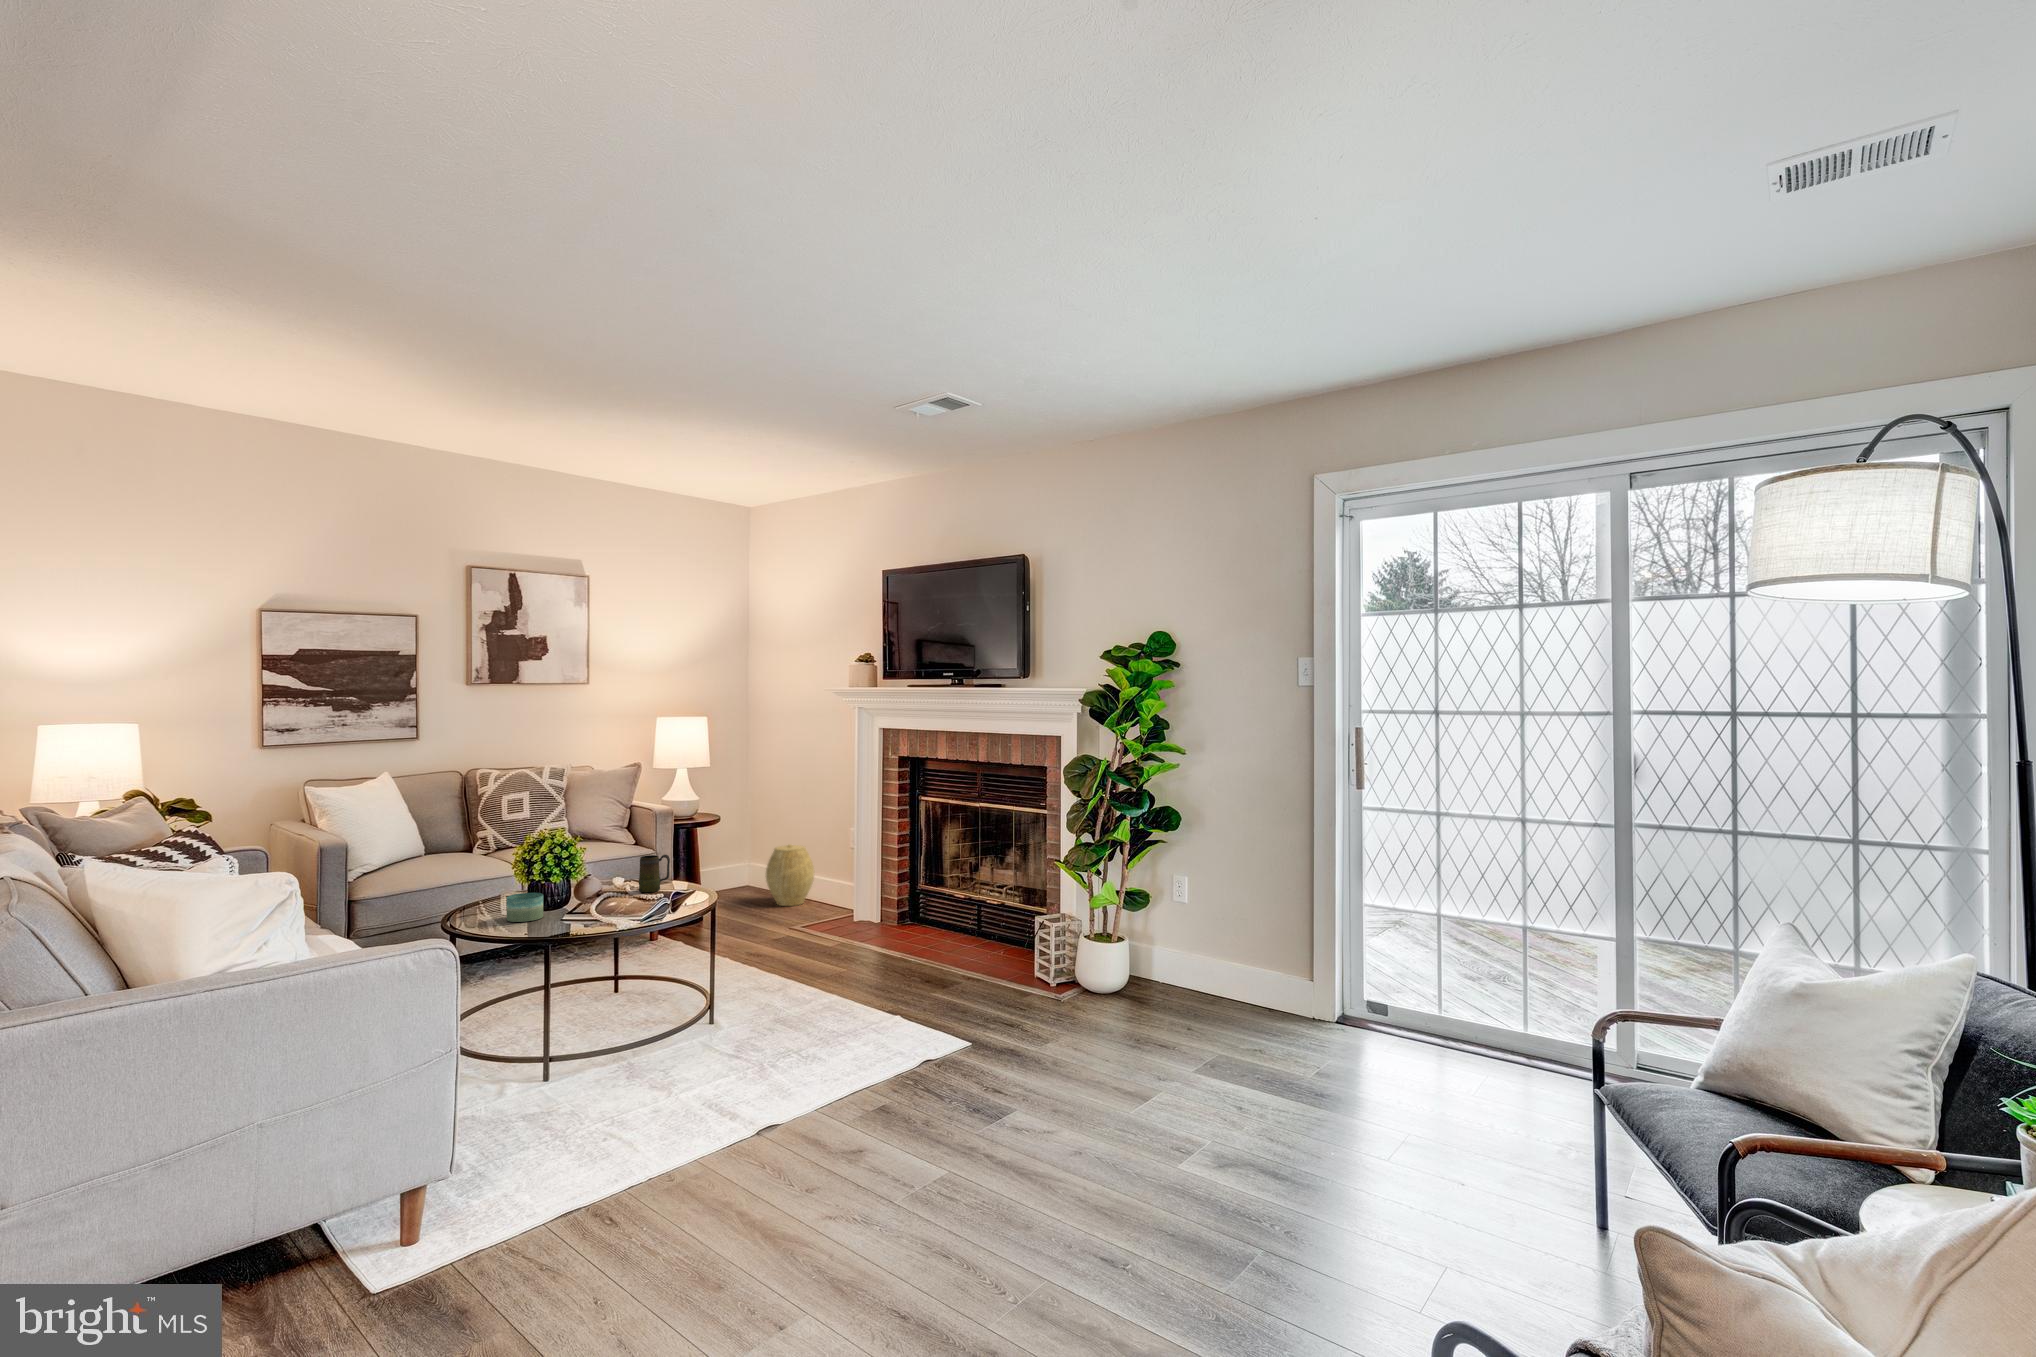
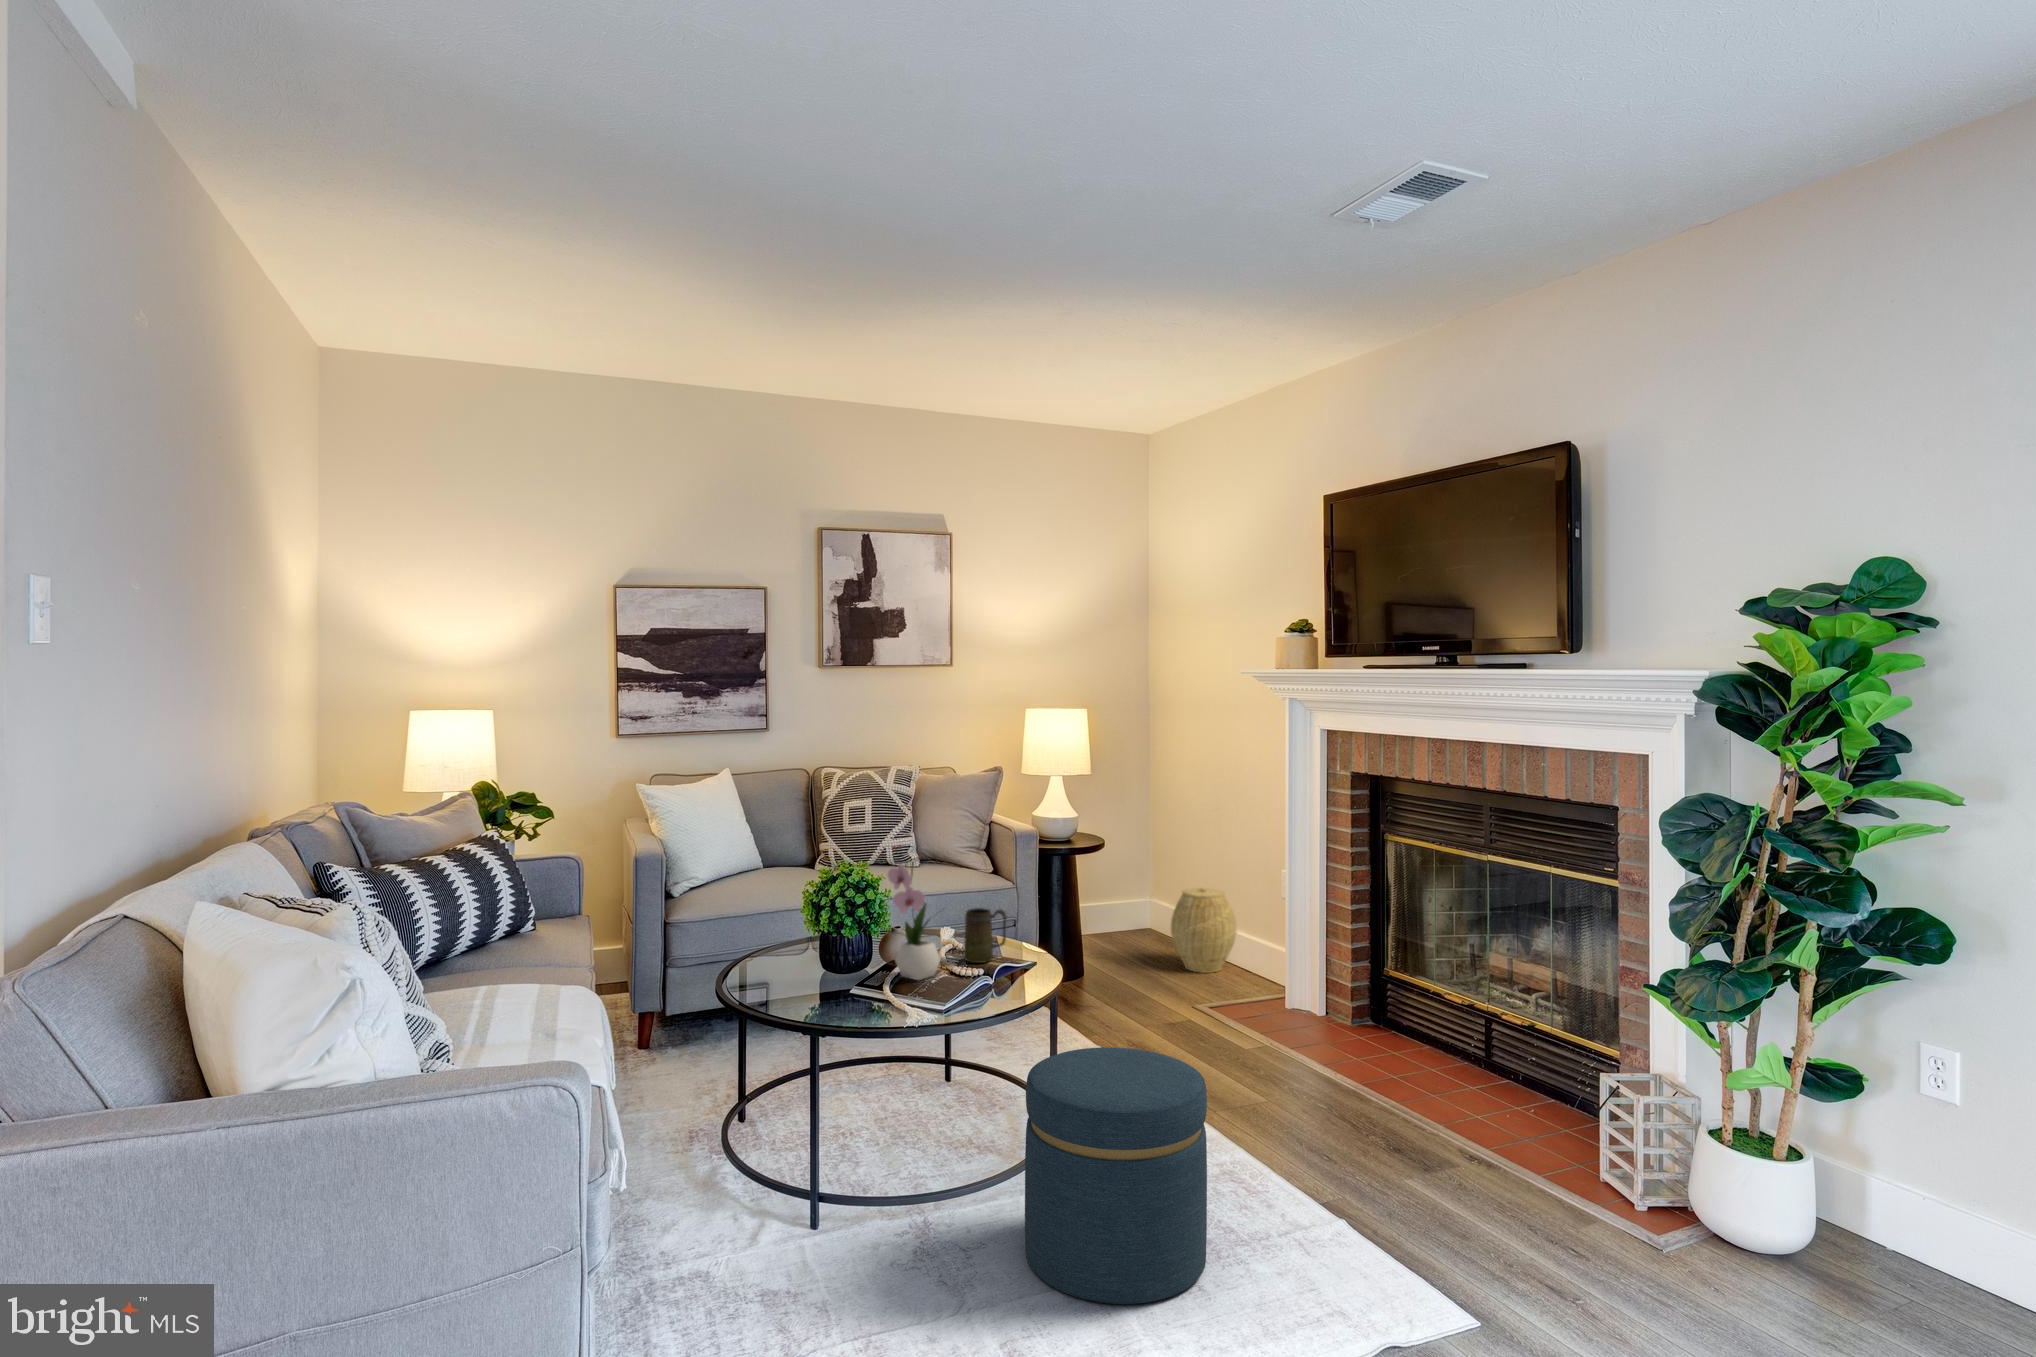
flower arrangement: none [588,813,631,905] -> present [888,845,941,980]
candle: present [507,893,543,922] -> none [777,953,825,996]
ottoman: none [703,928,816,1071] -> present [1025,1047,1207,1304]

